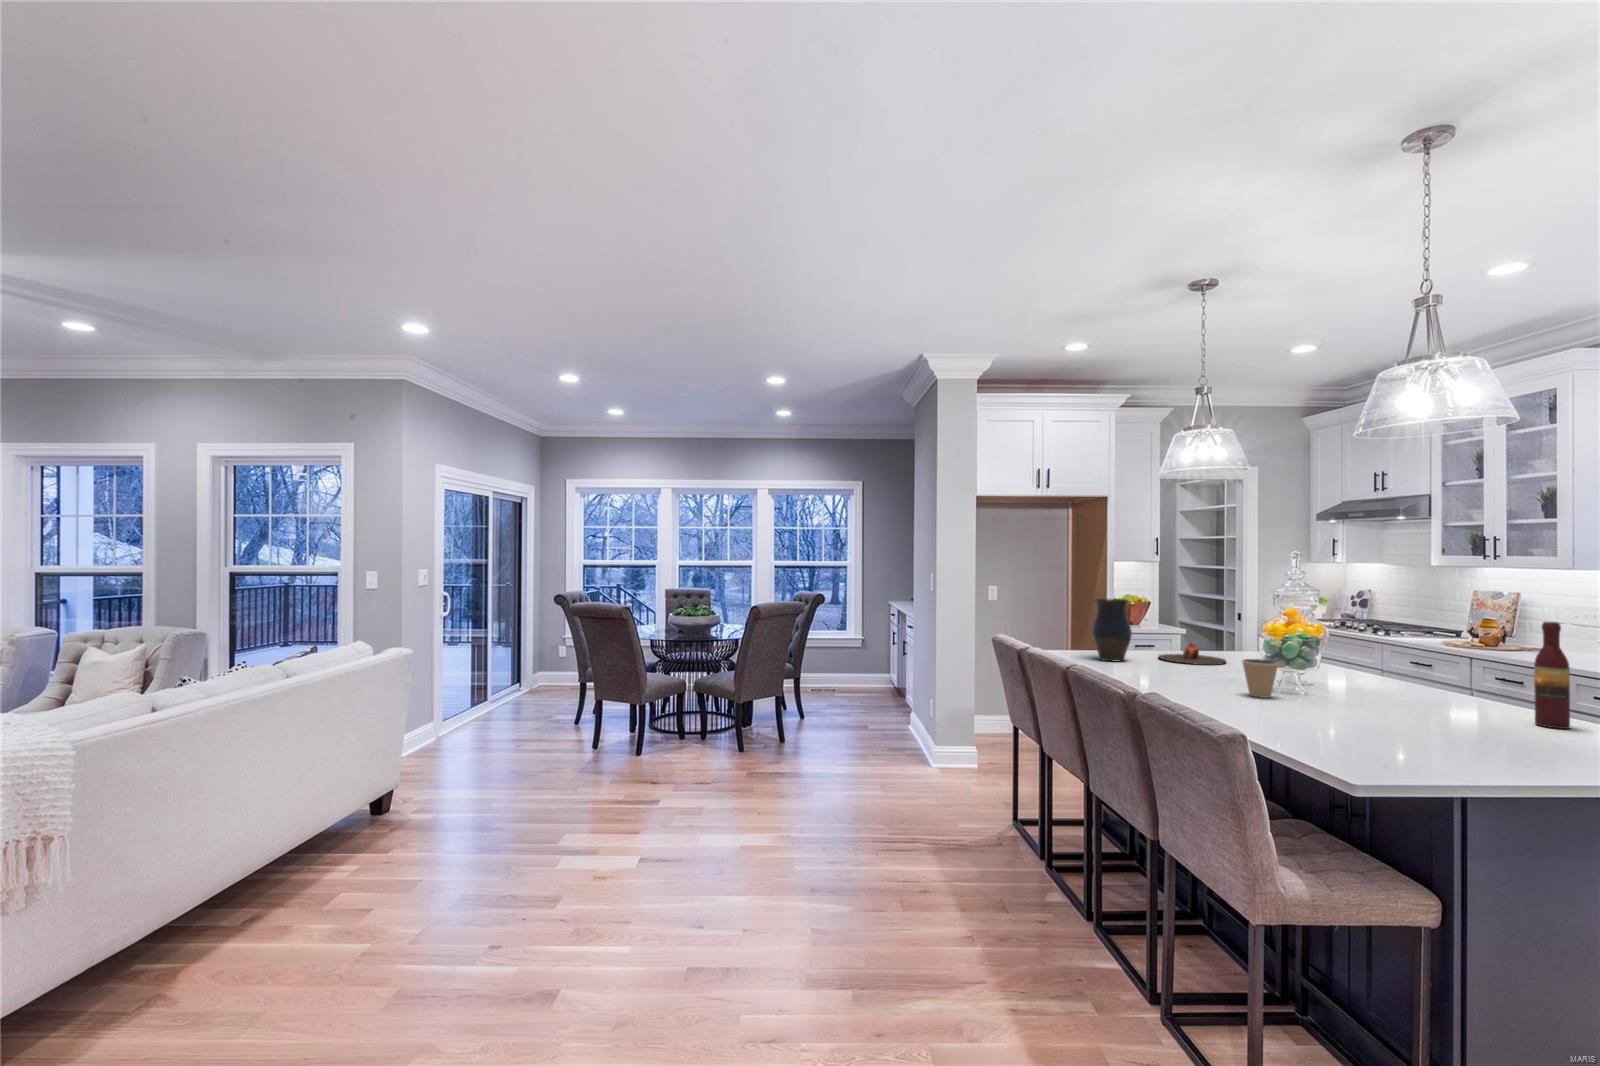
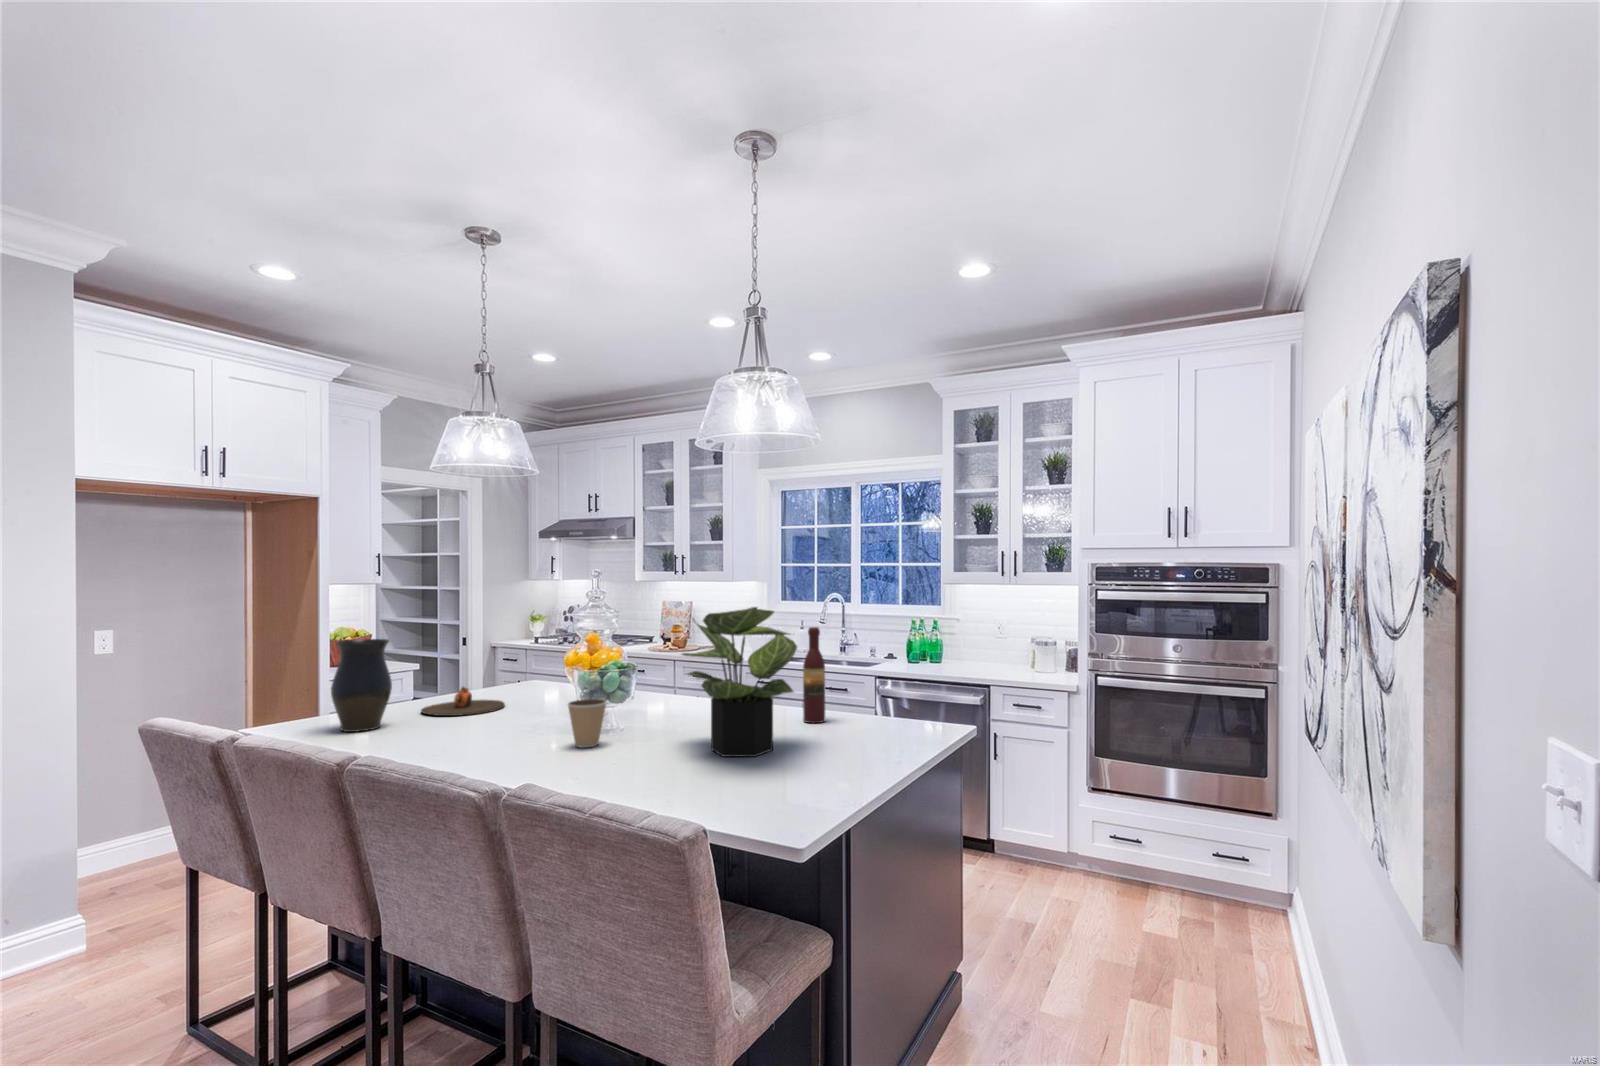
potted plant: none [1334,590,1485,733] -> present [682,607,797,757]

